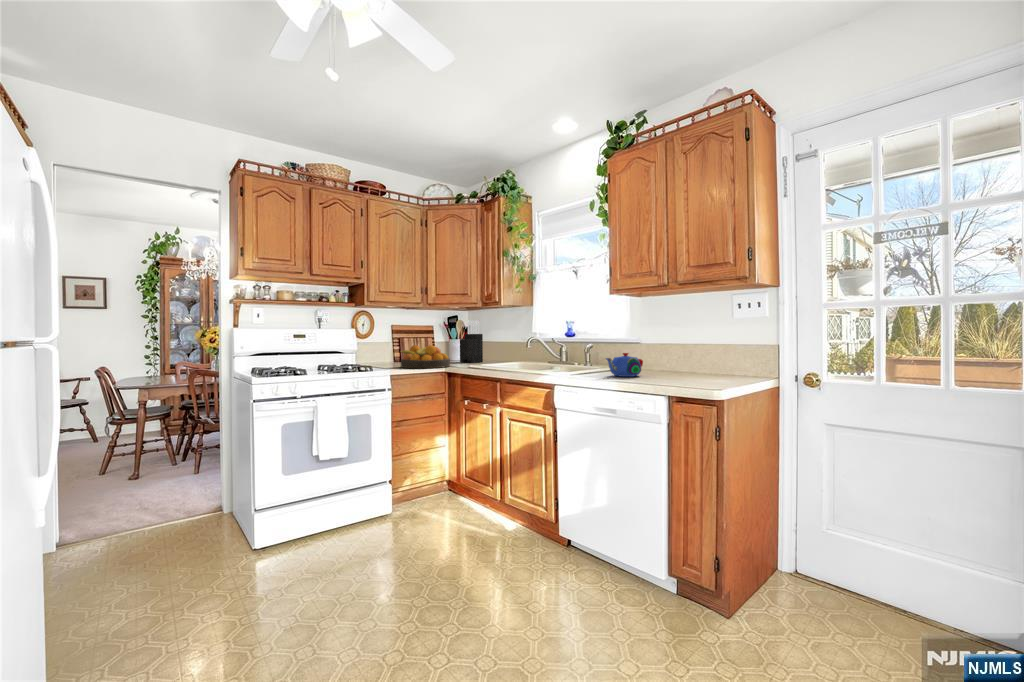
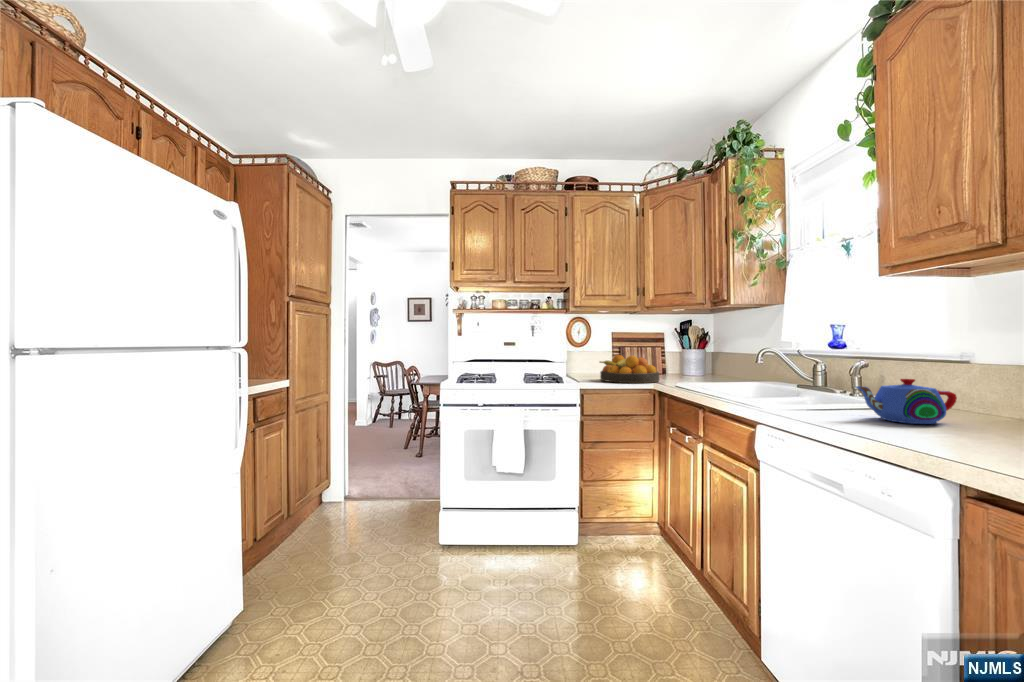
knife block: present [460,320,483,363] -> none [687,324,716,378]

